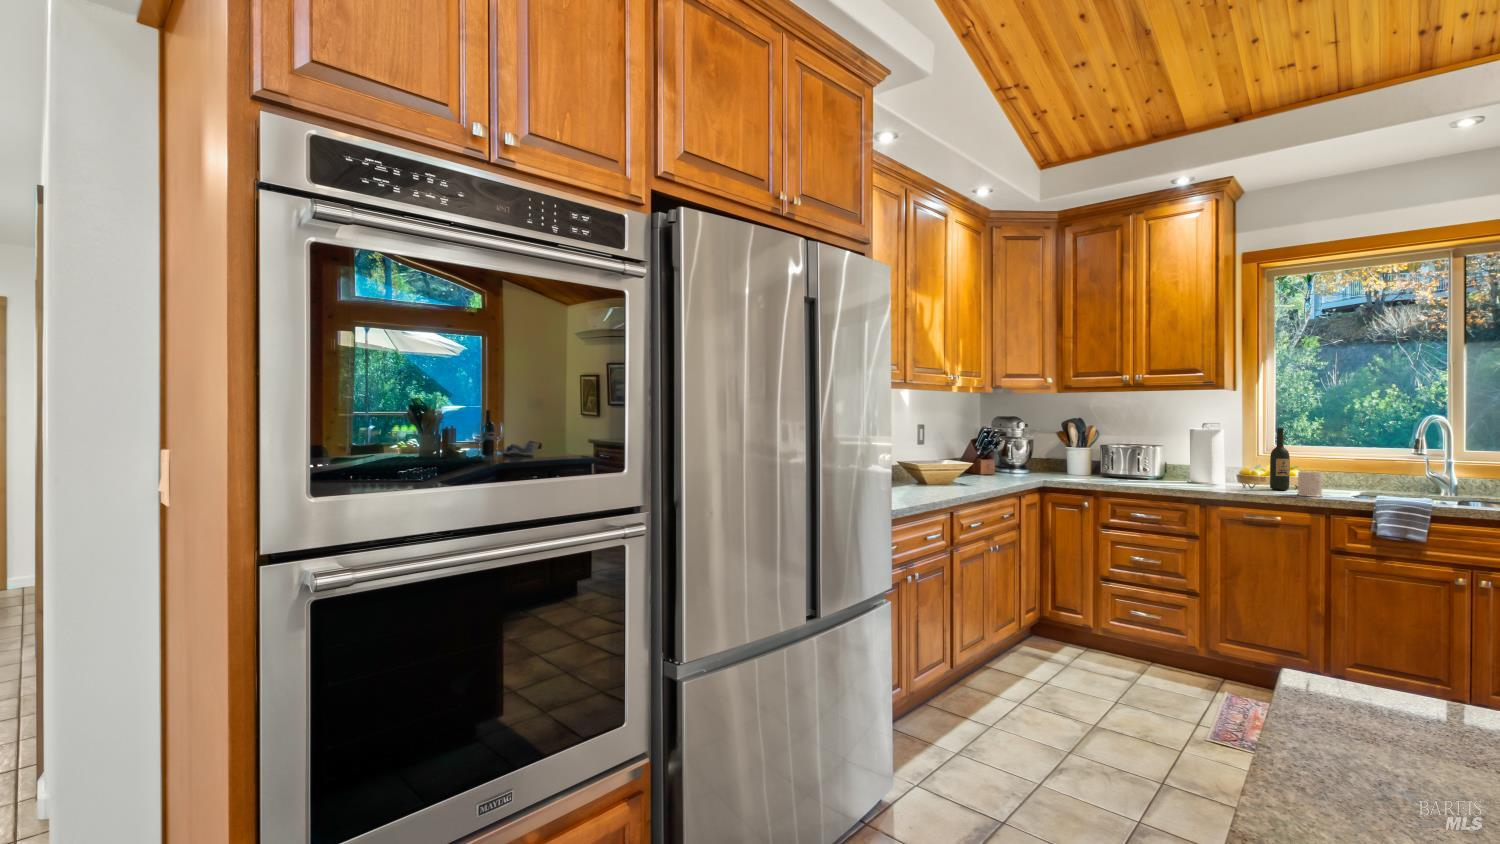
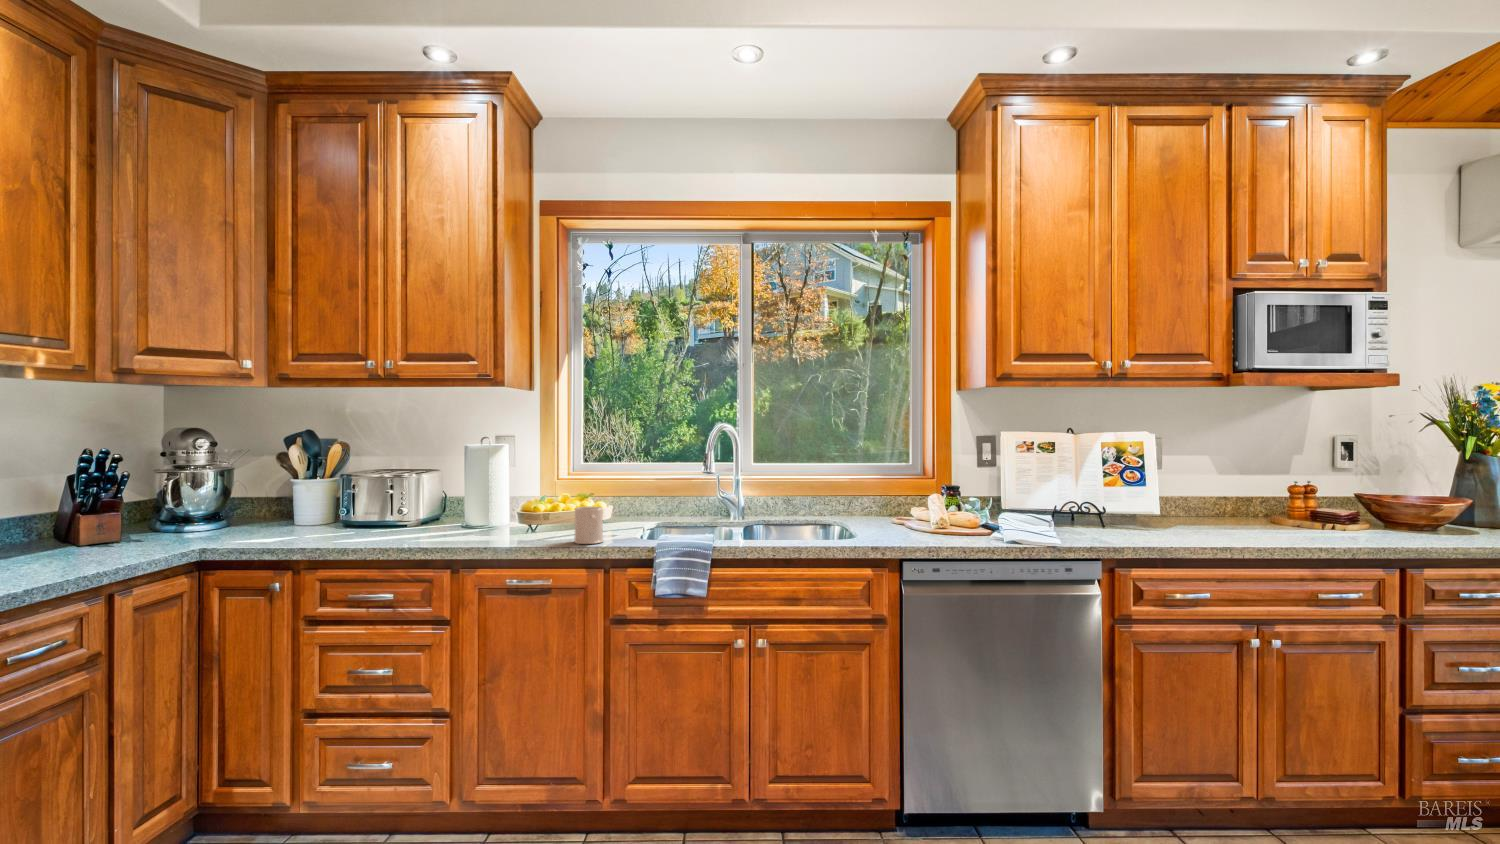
wine bottle: present [1270,428,1290,490] -> none [550,445,573,534]

